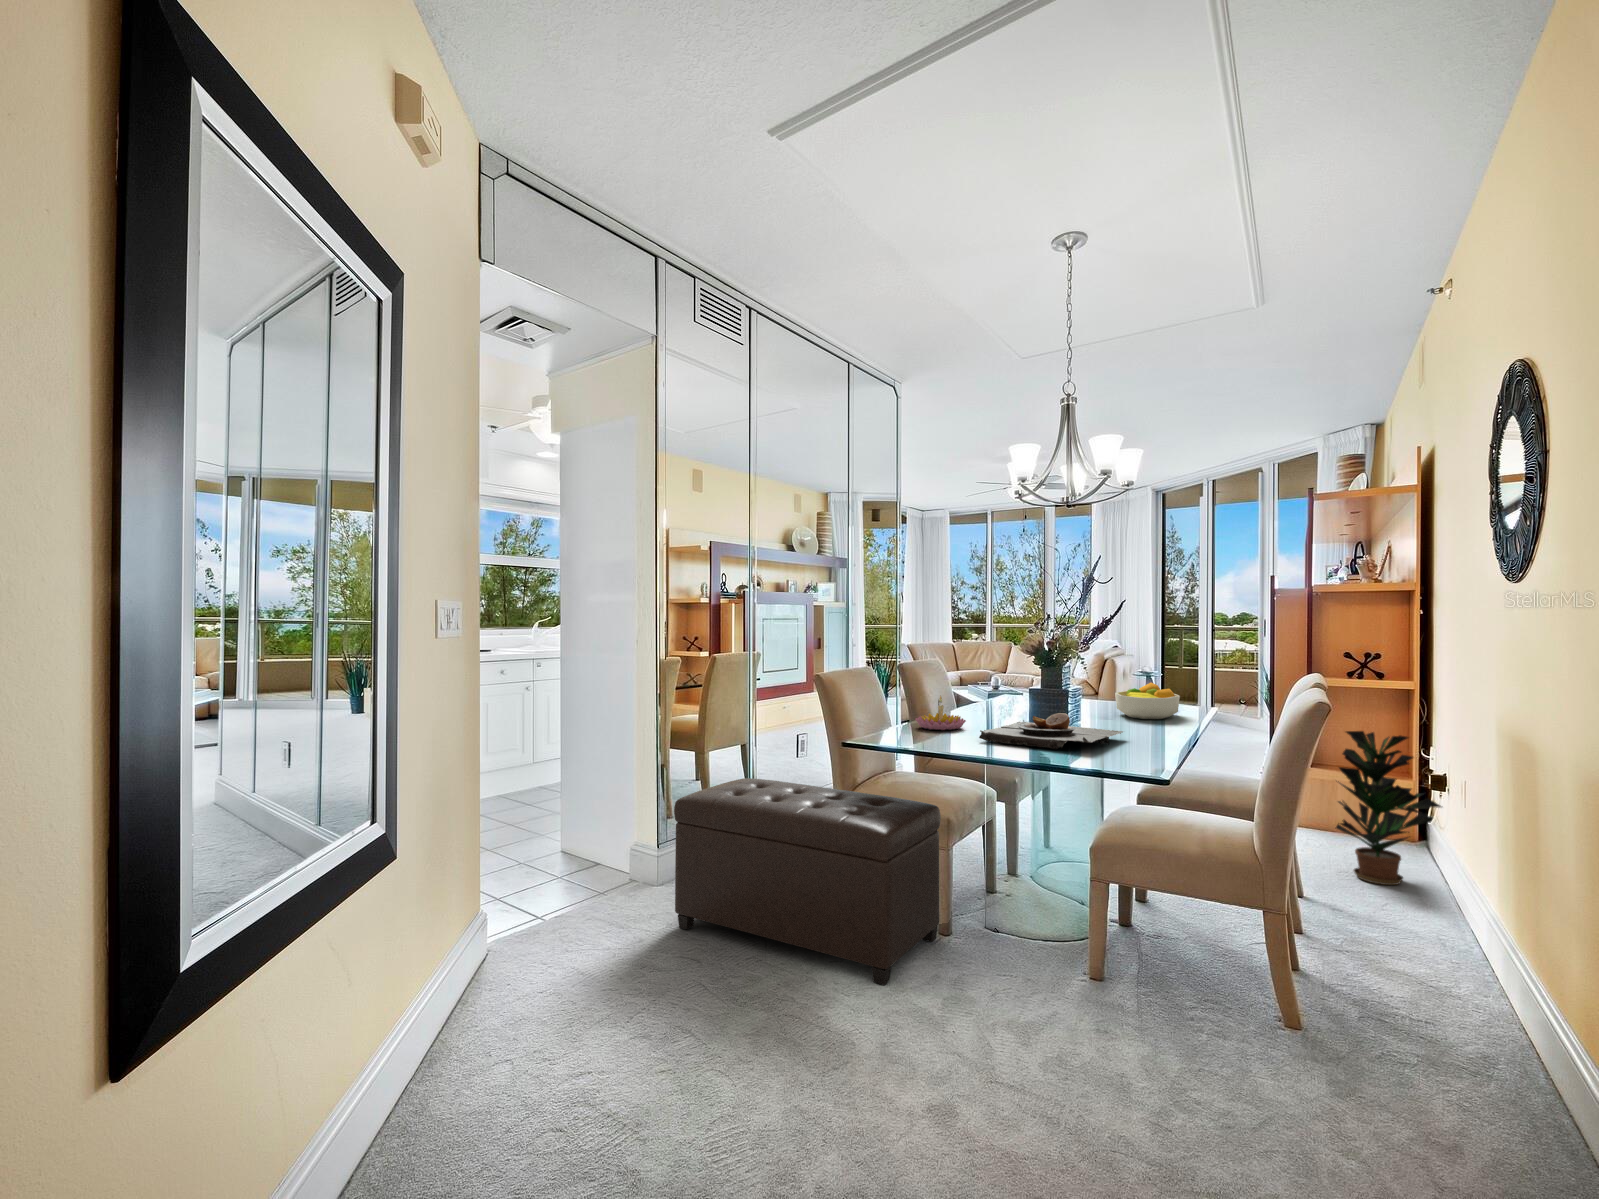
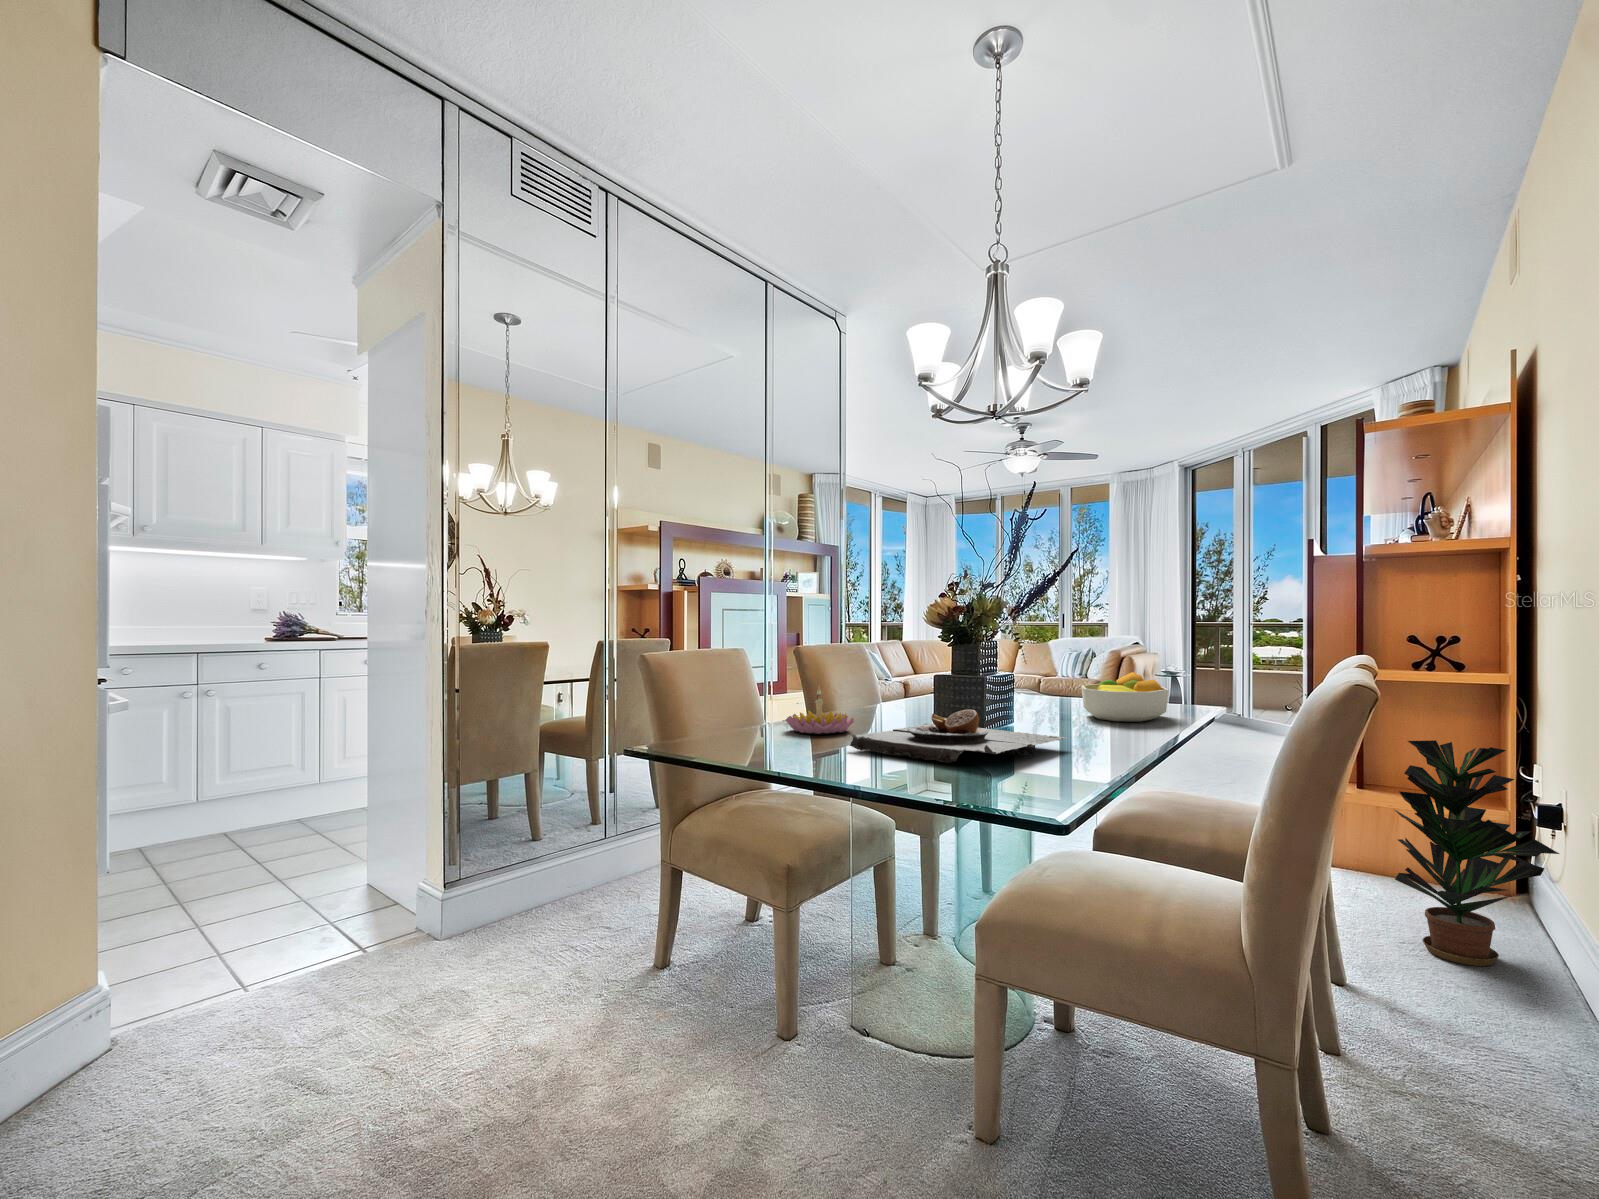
ottoman: present [674,778,941,985] -> none [409,798,779,1138]

